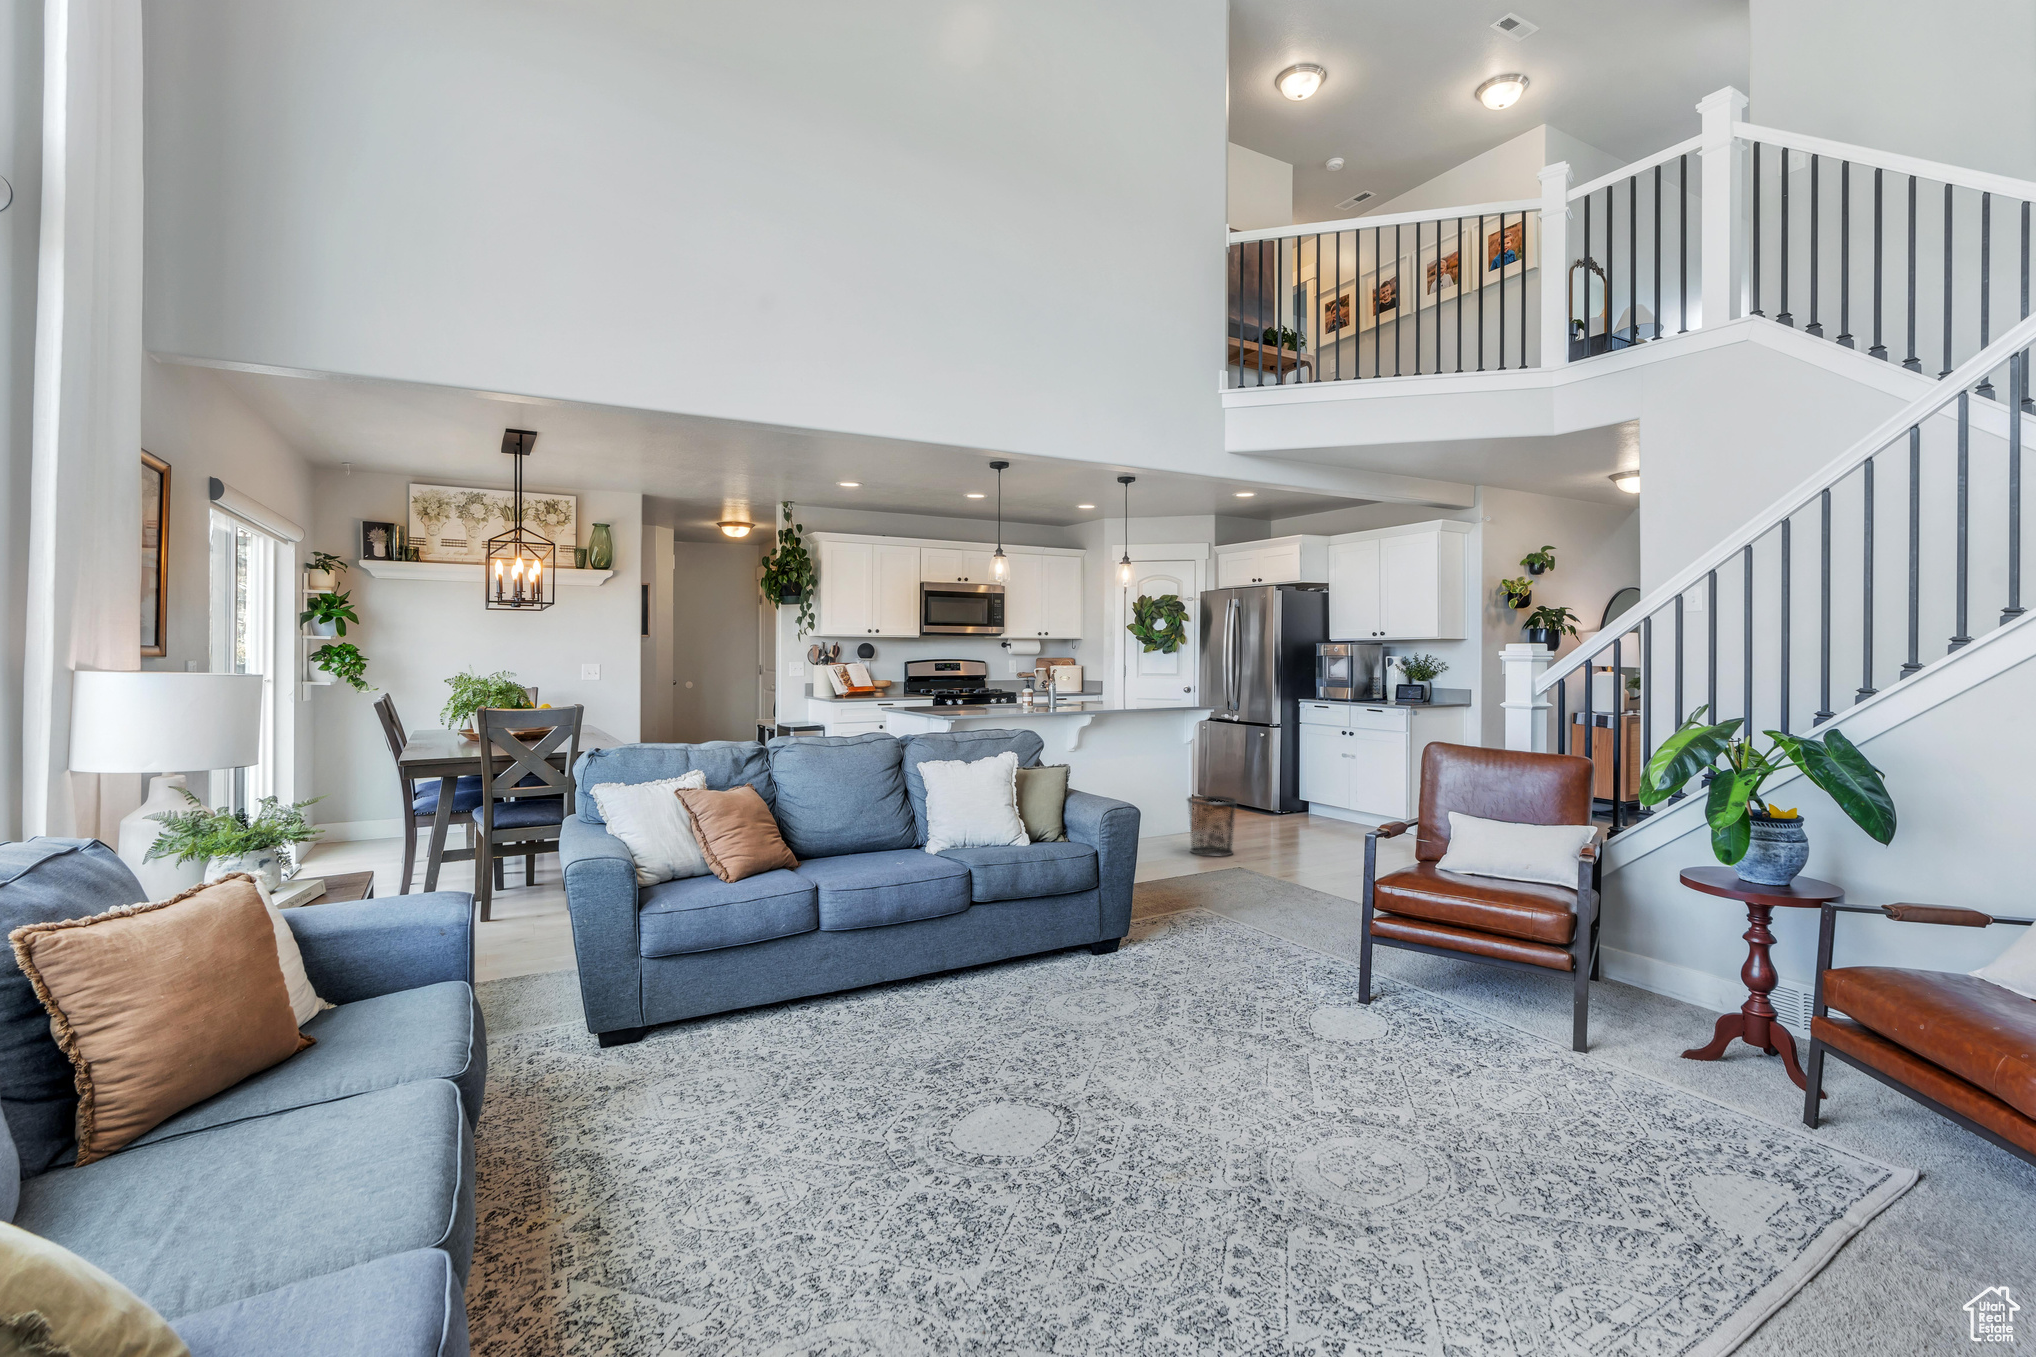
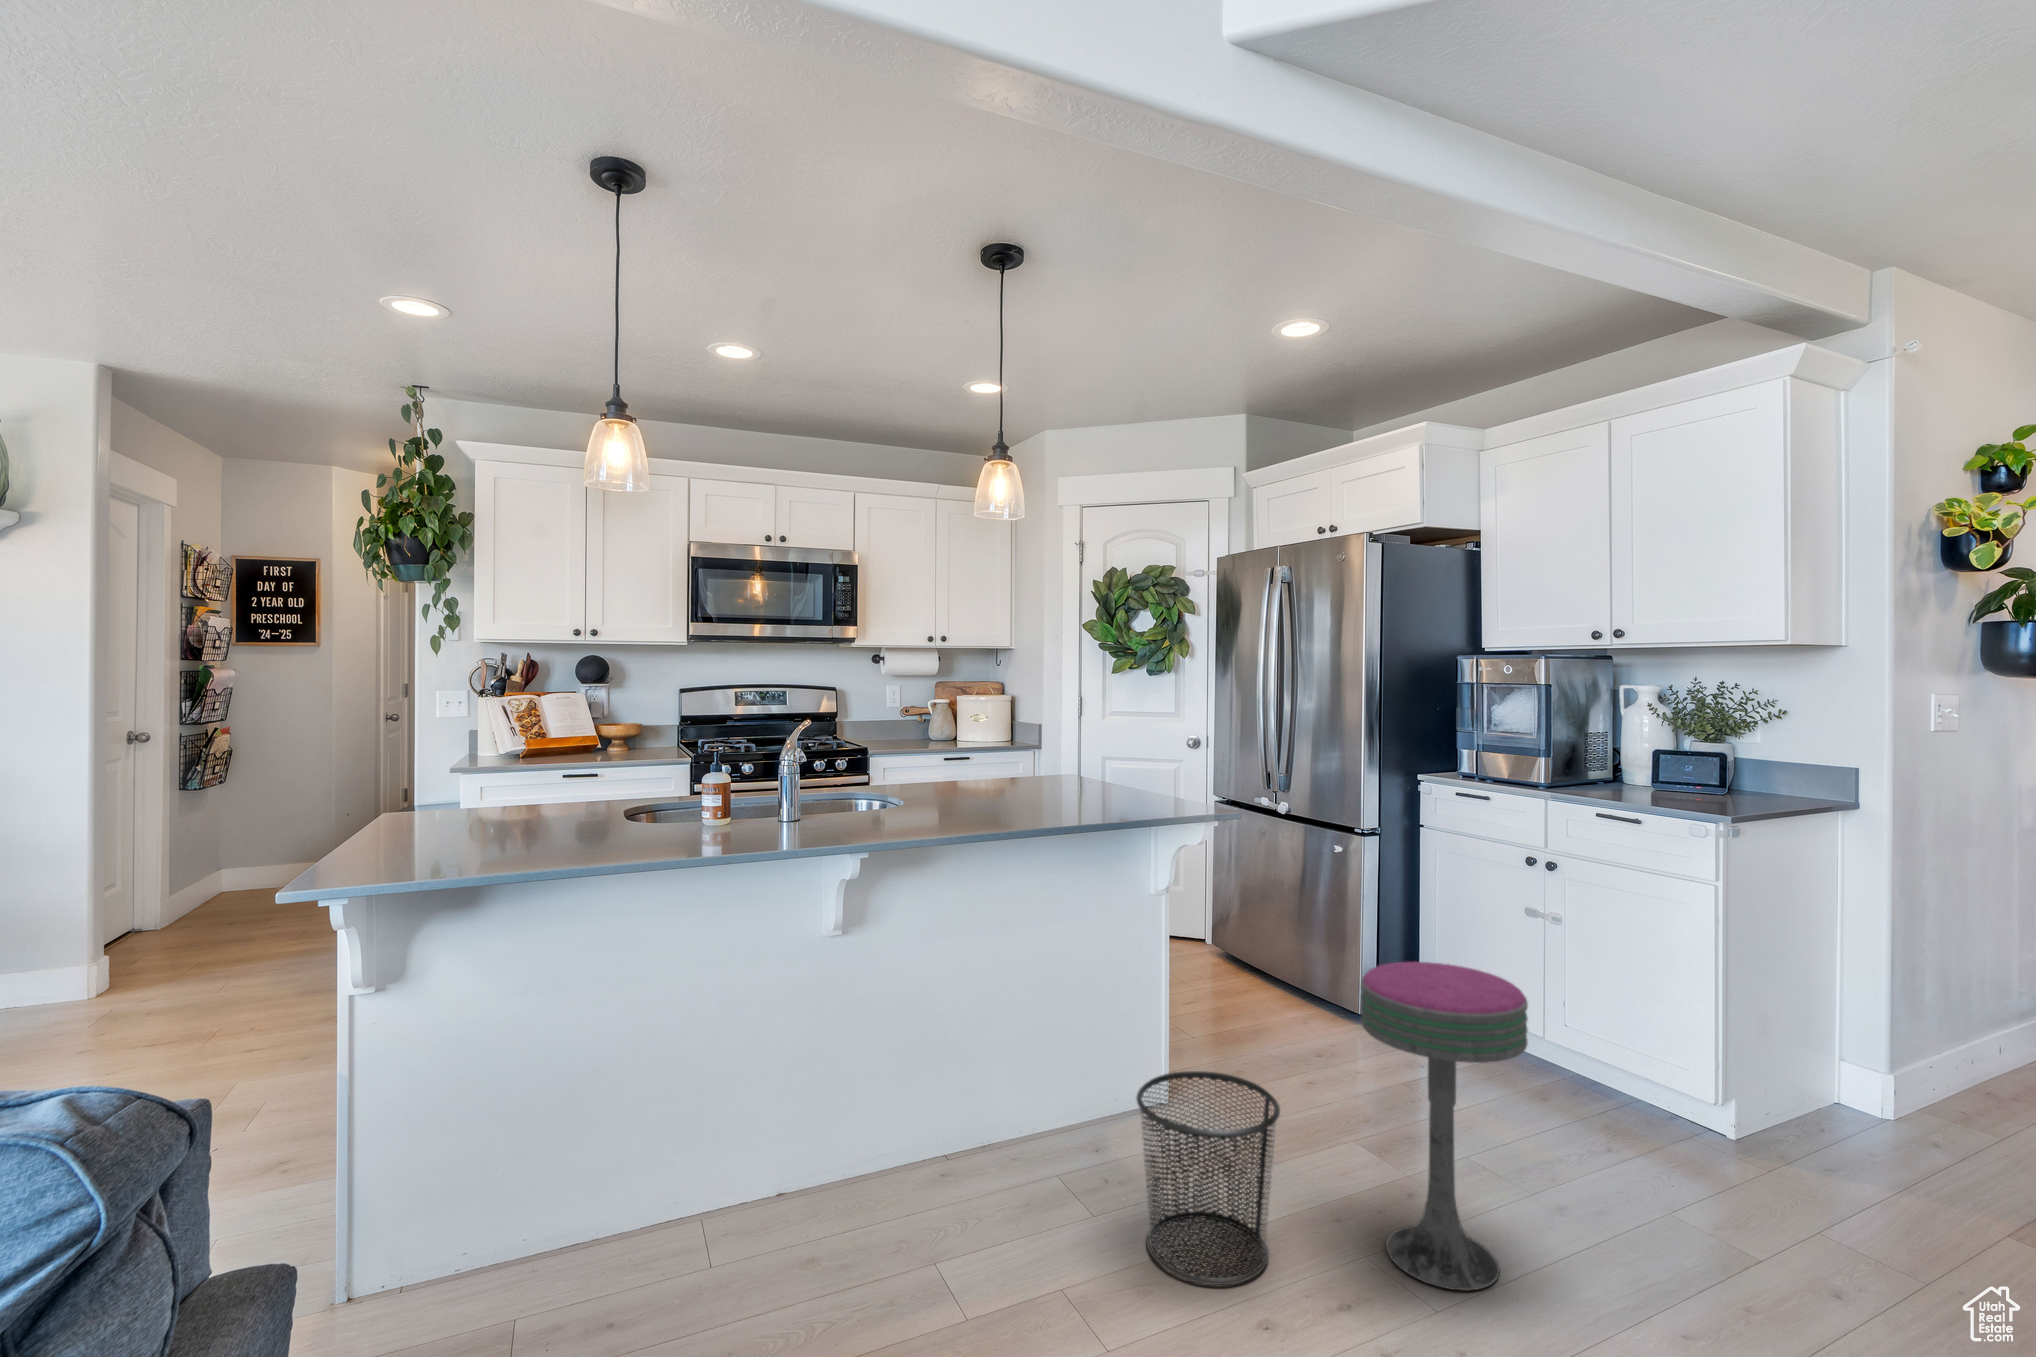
bar stool: none [1266,754,1321,856] -> present [1361,962,1528,1291]

